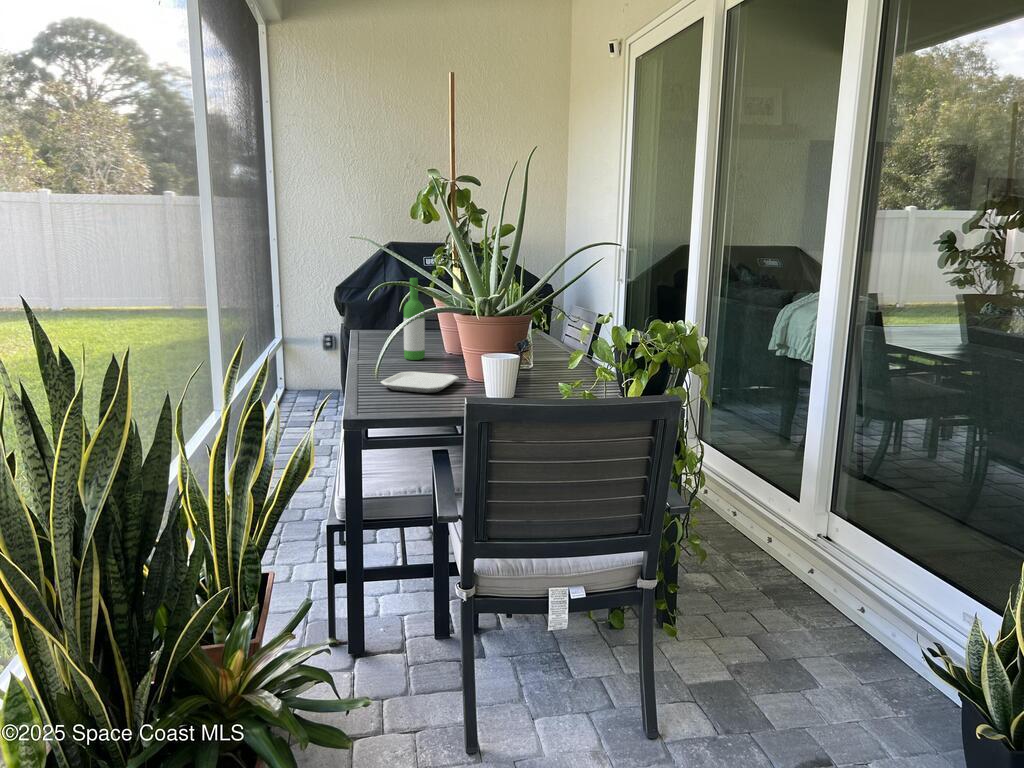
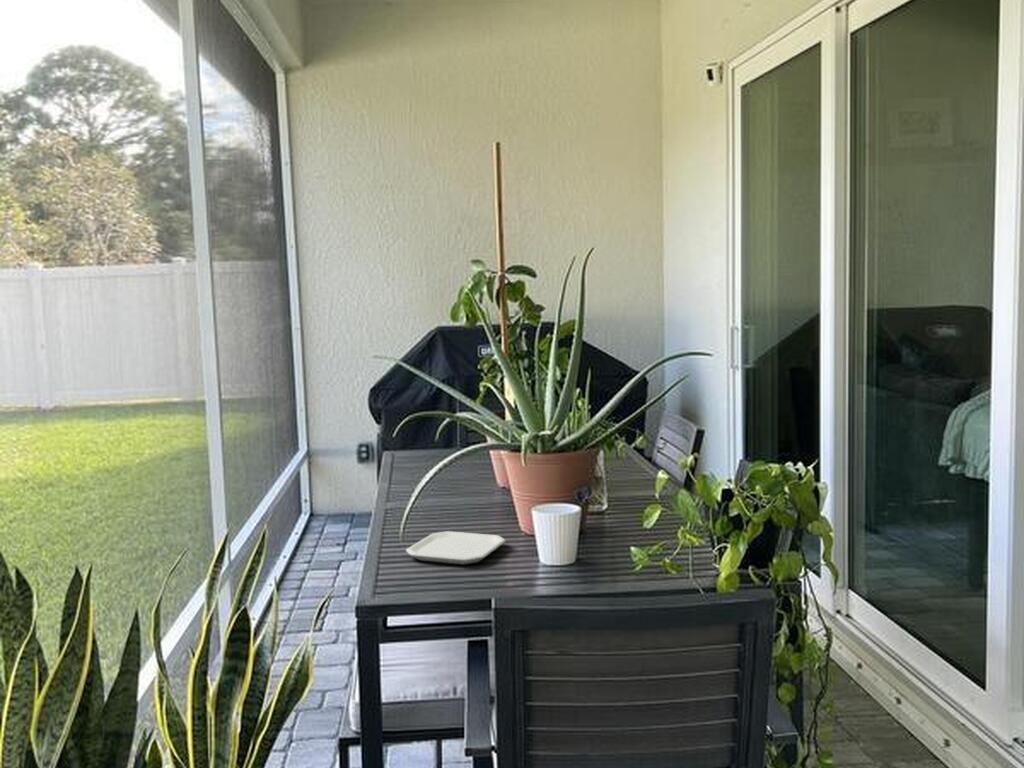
wine bottle: present [404,278,425,360] -> none [440,405,468,508]

